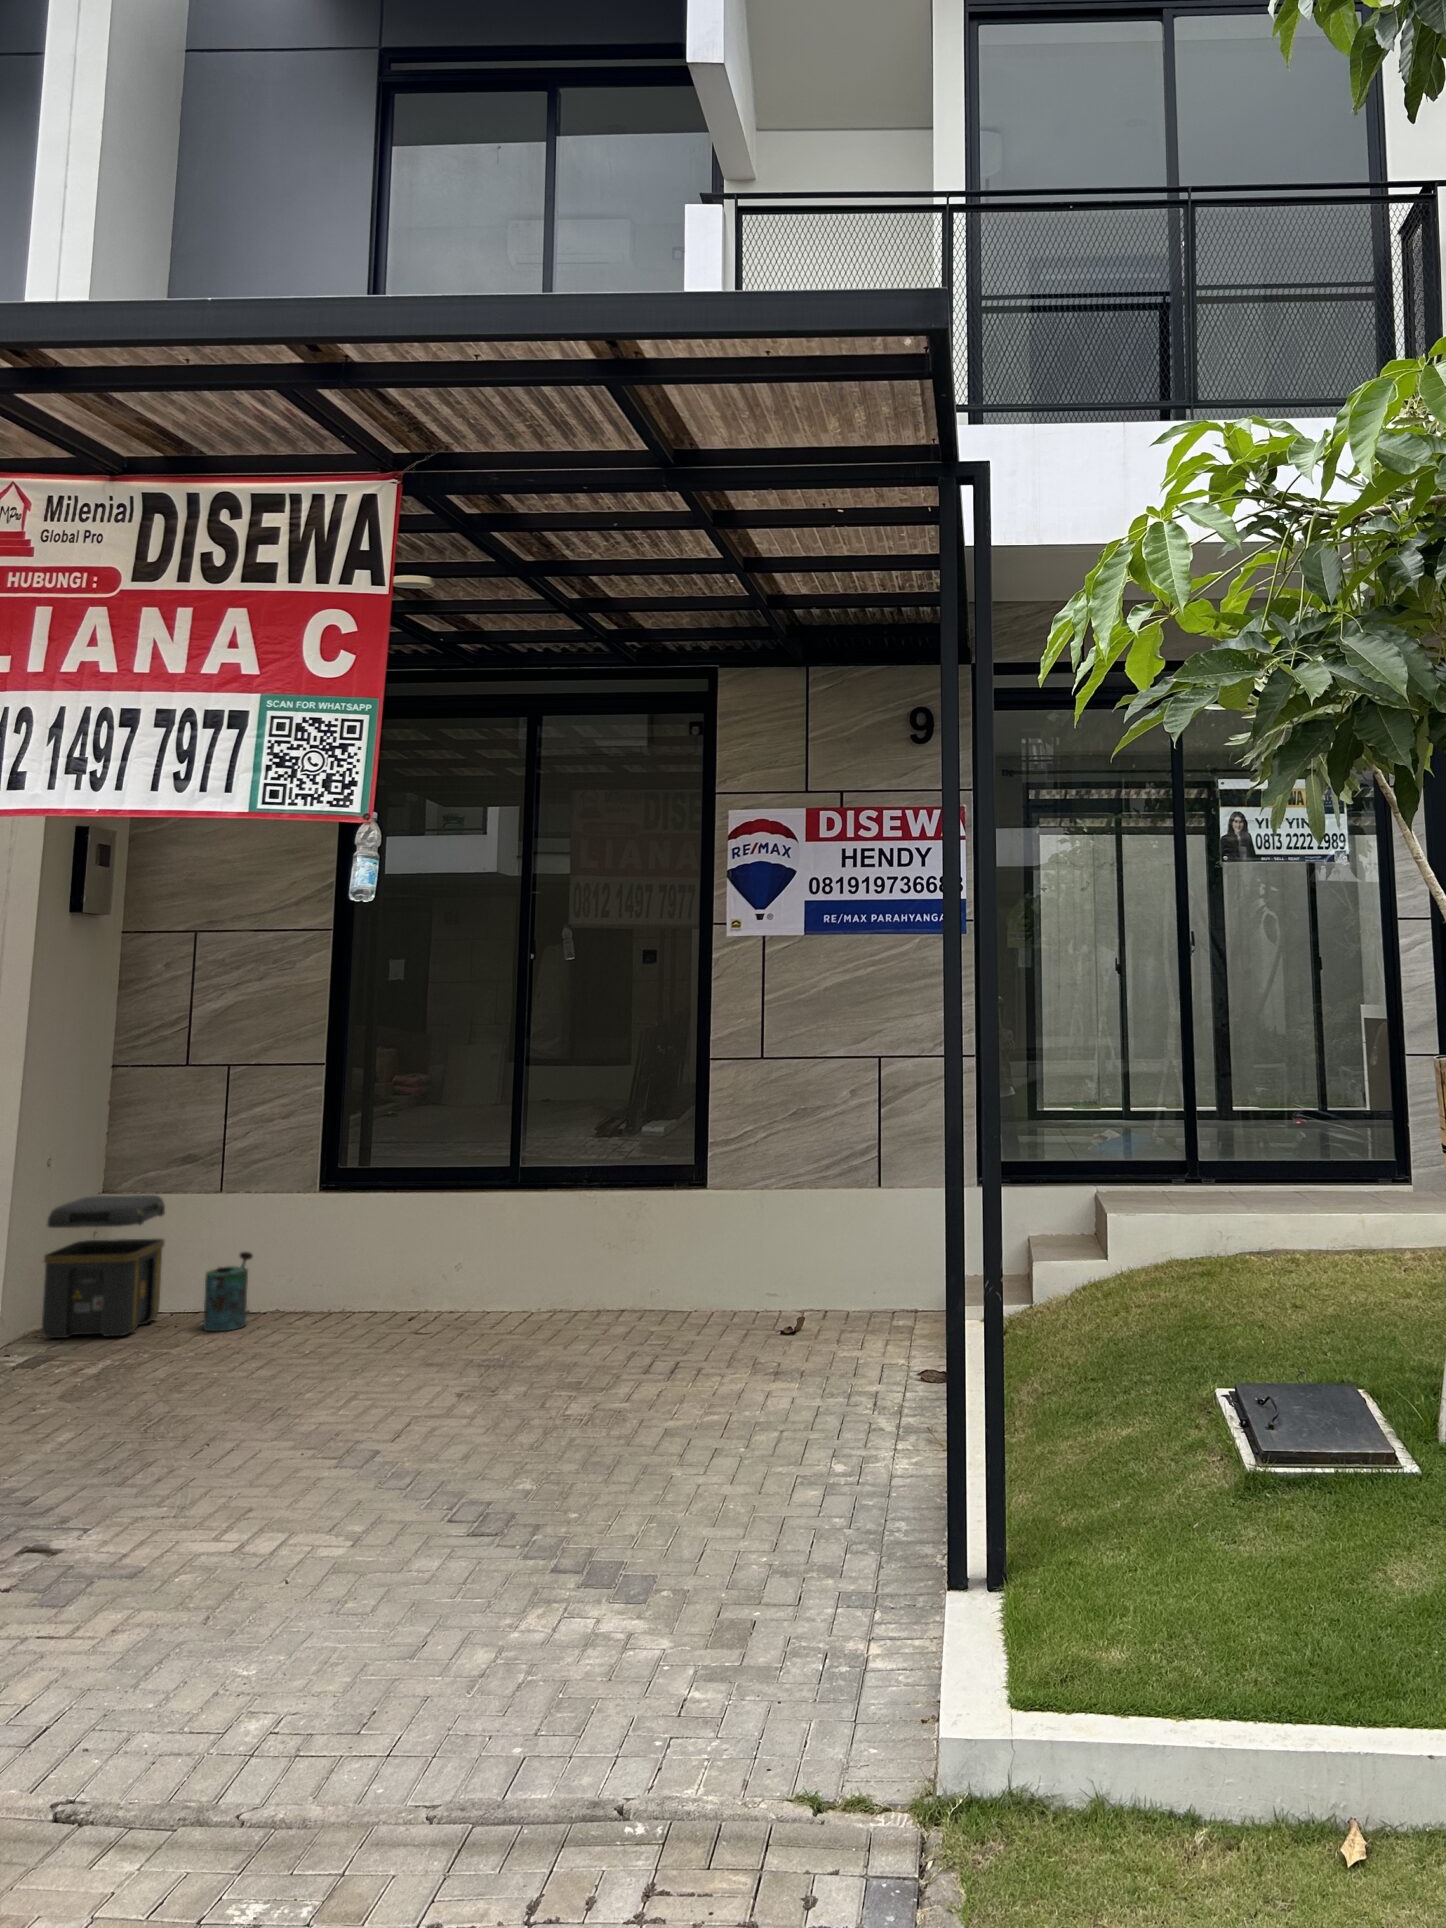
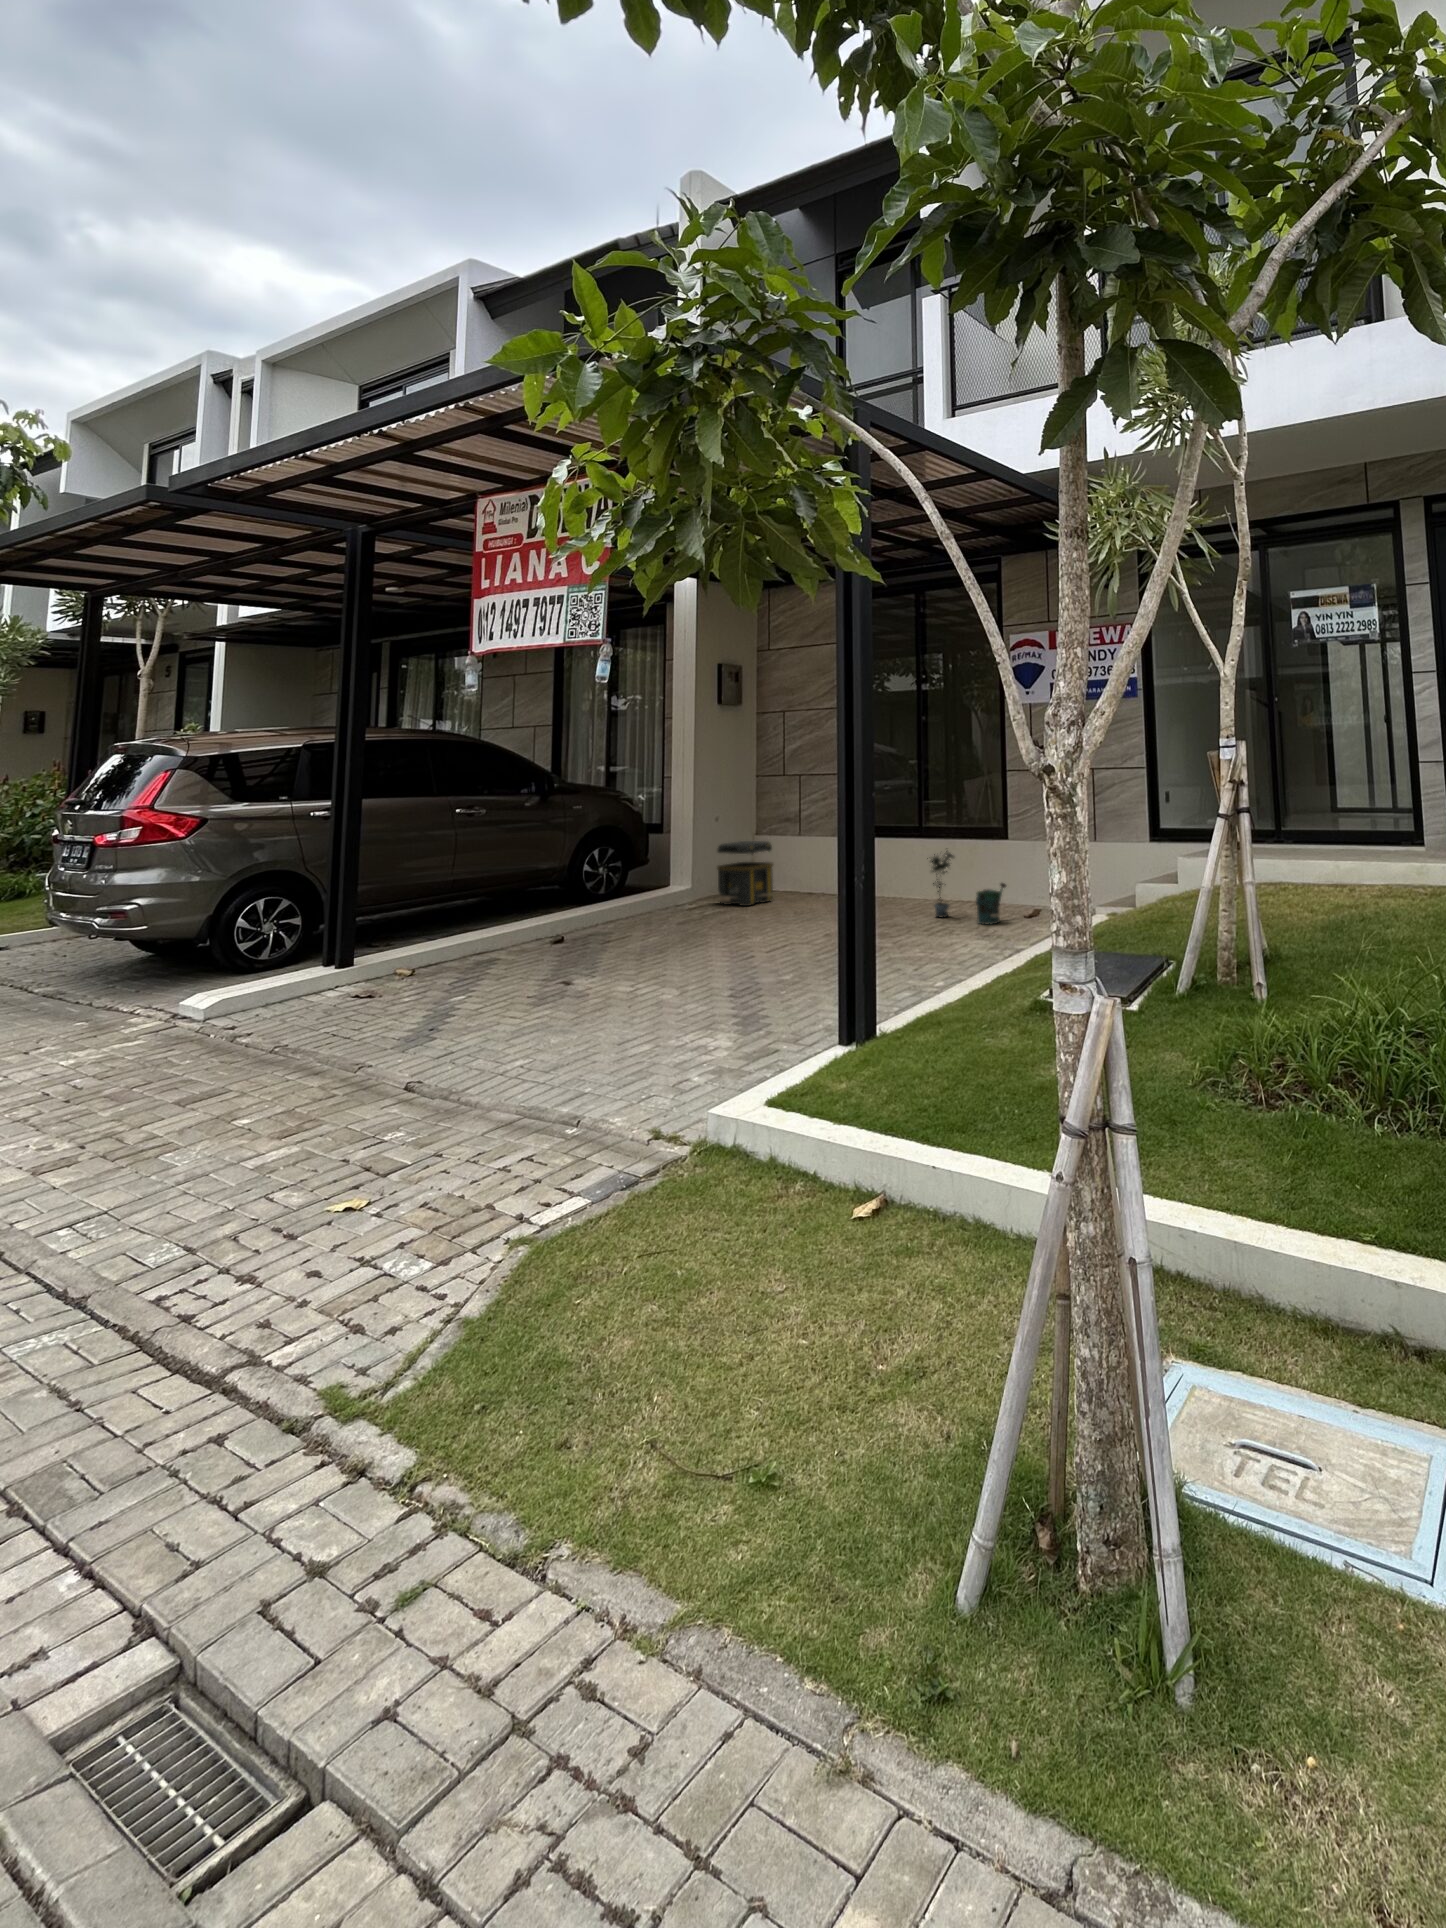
potted plant: none [566,1192,620,1322] -> present [927,851,954,918]
watering can: present [203,1252,253,1331] -> present [976,883,1006,924]

